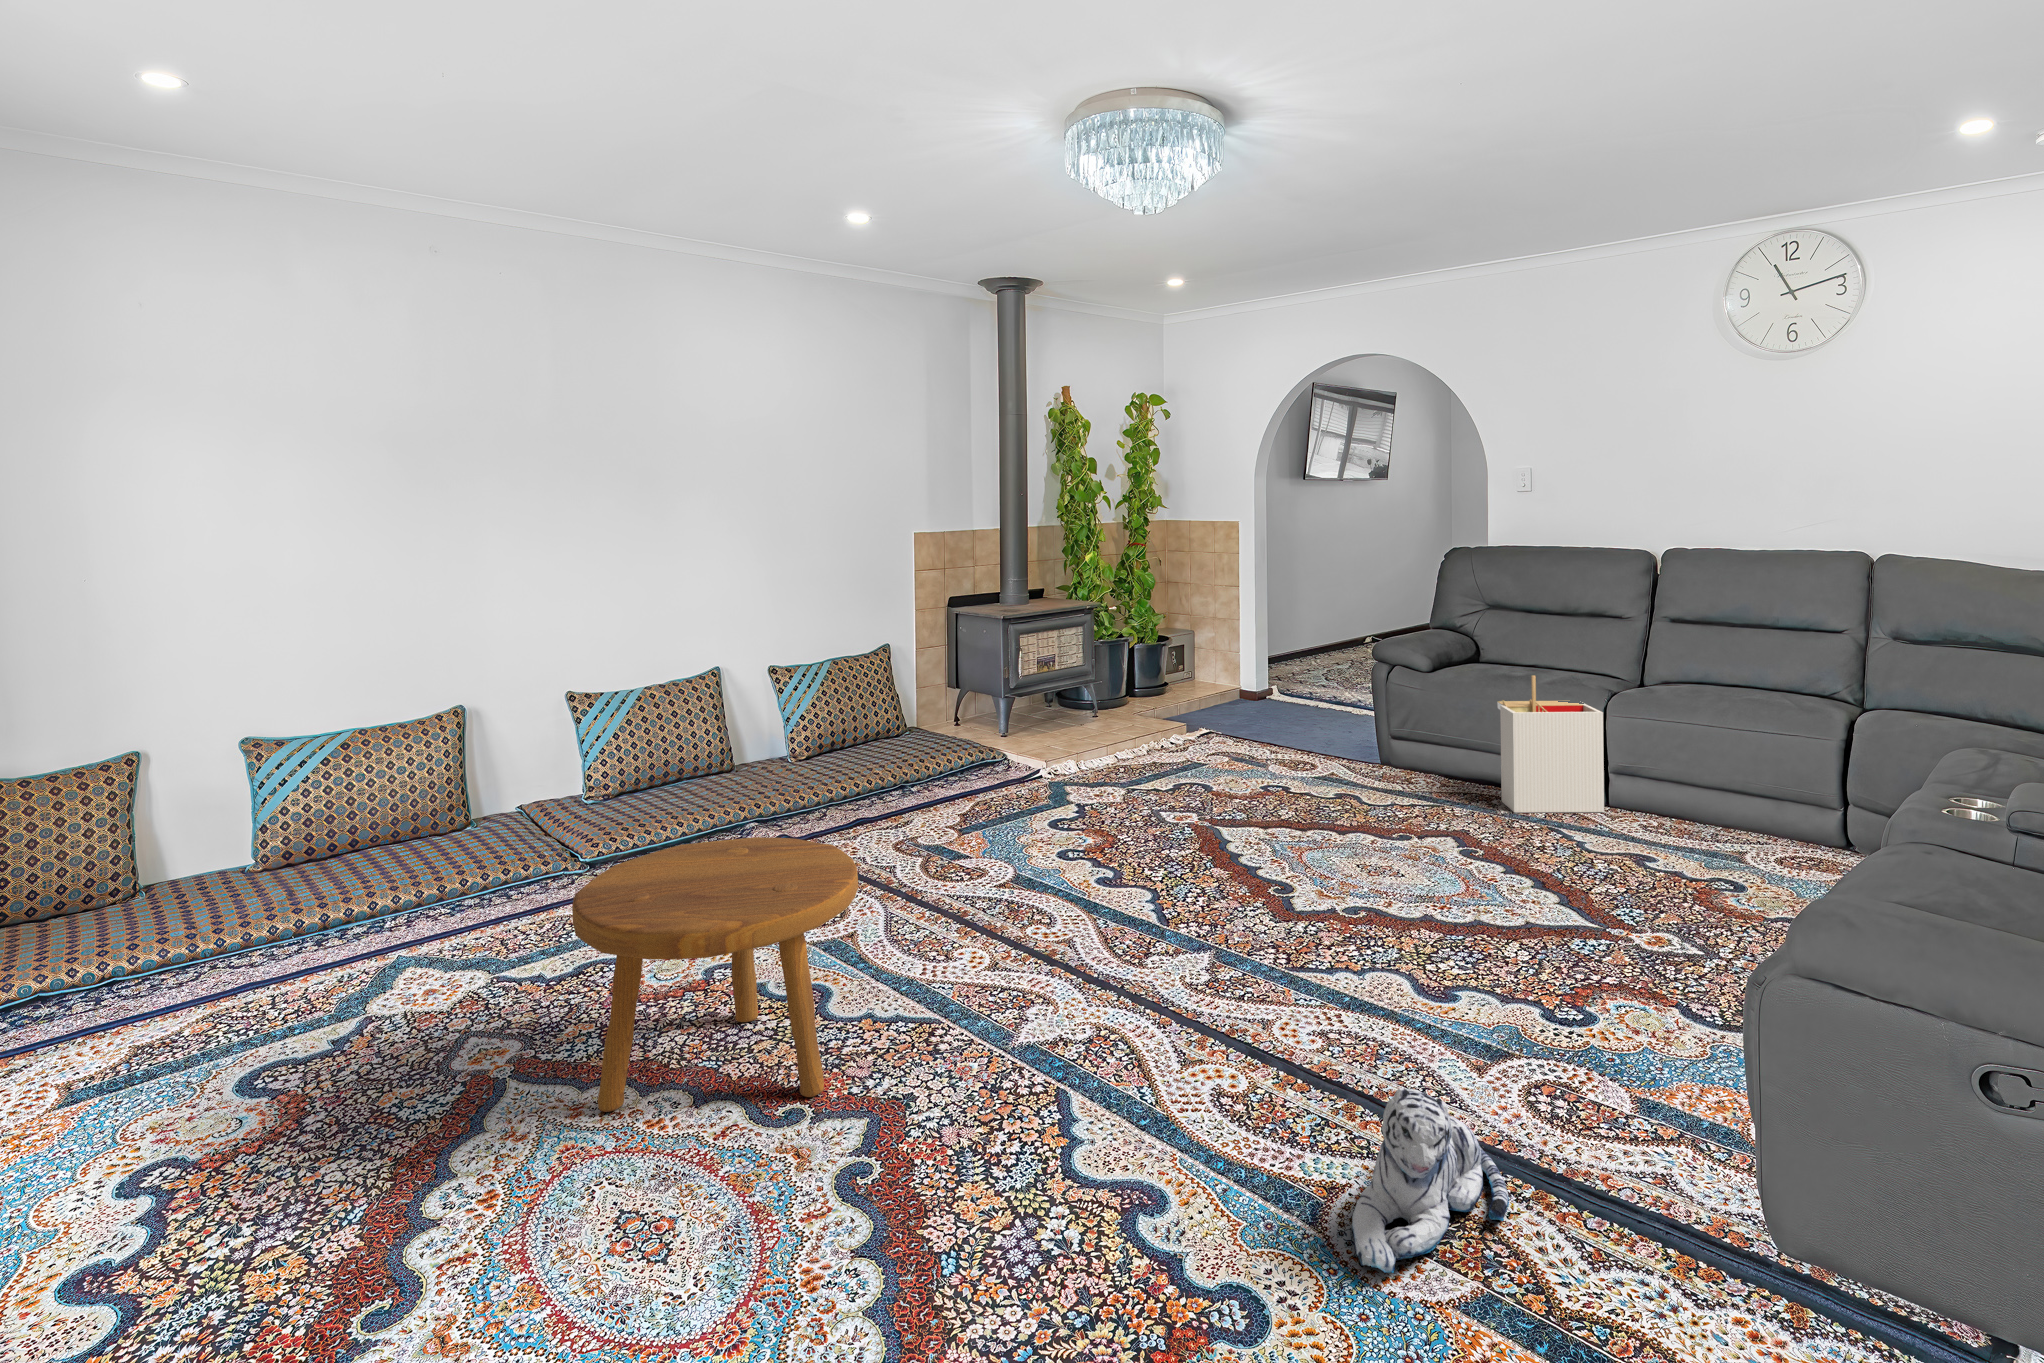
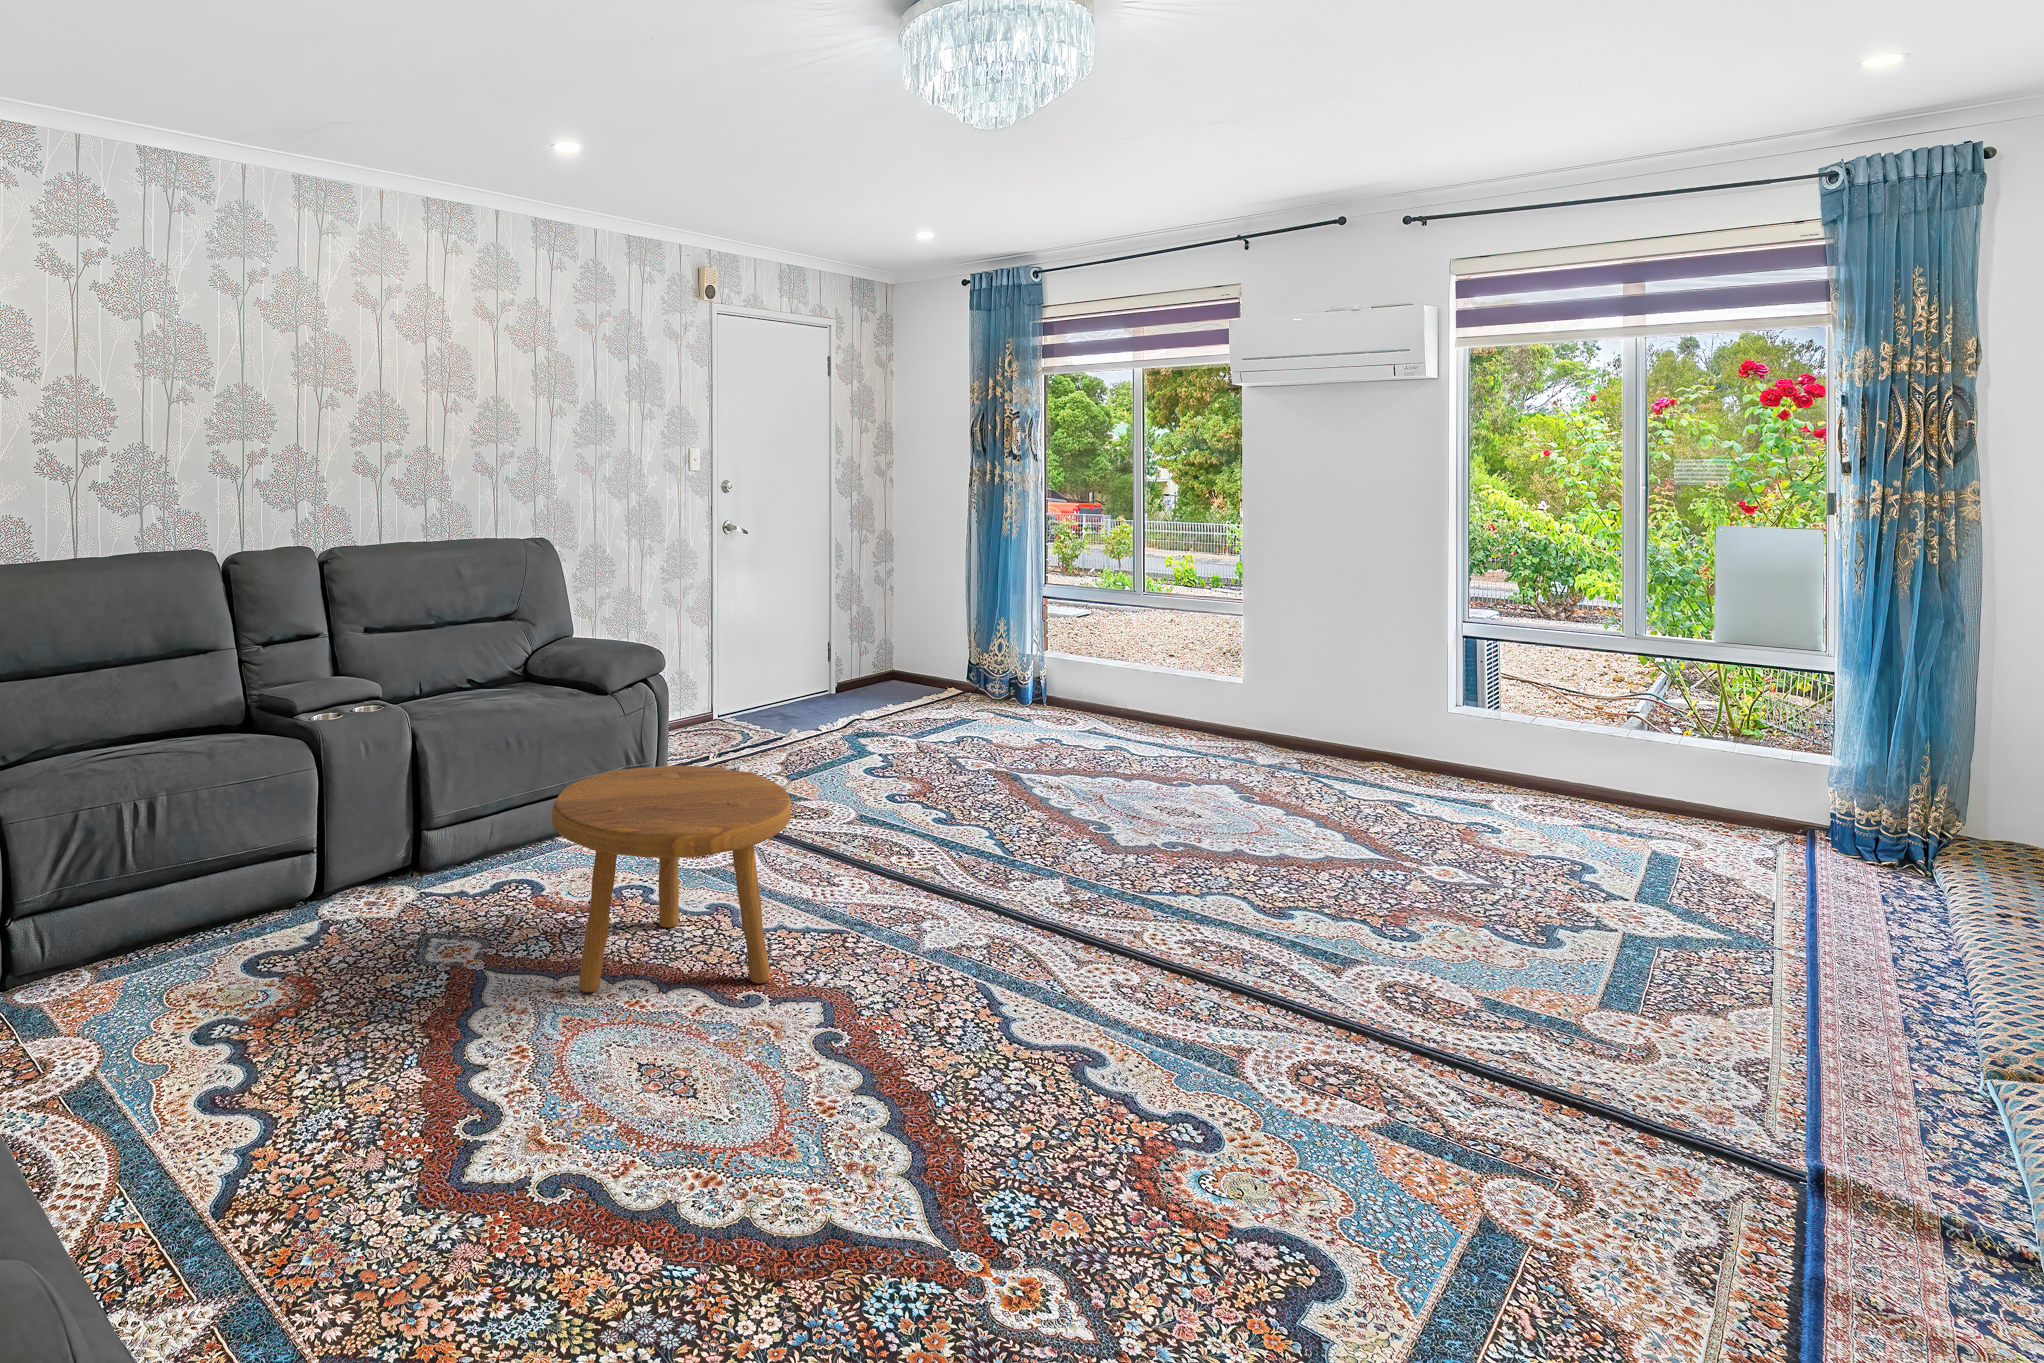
storage bin: present [1497,675,1604,813] -> none [1271,643,1374,770]
plush toy: present [1352,1088,1509,1273] -> none [1267,964,1394,1107]

